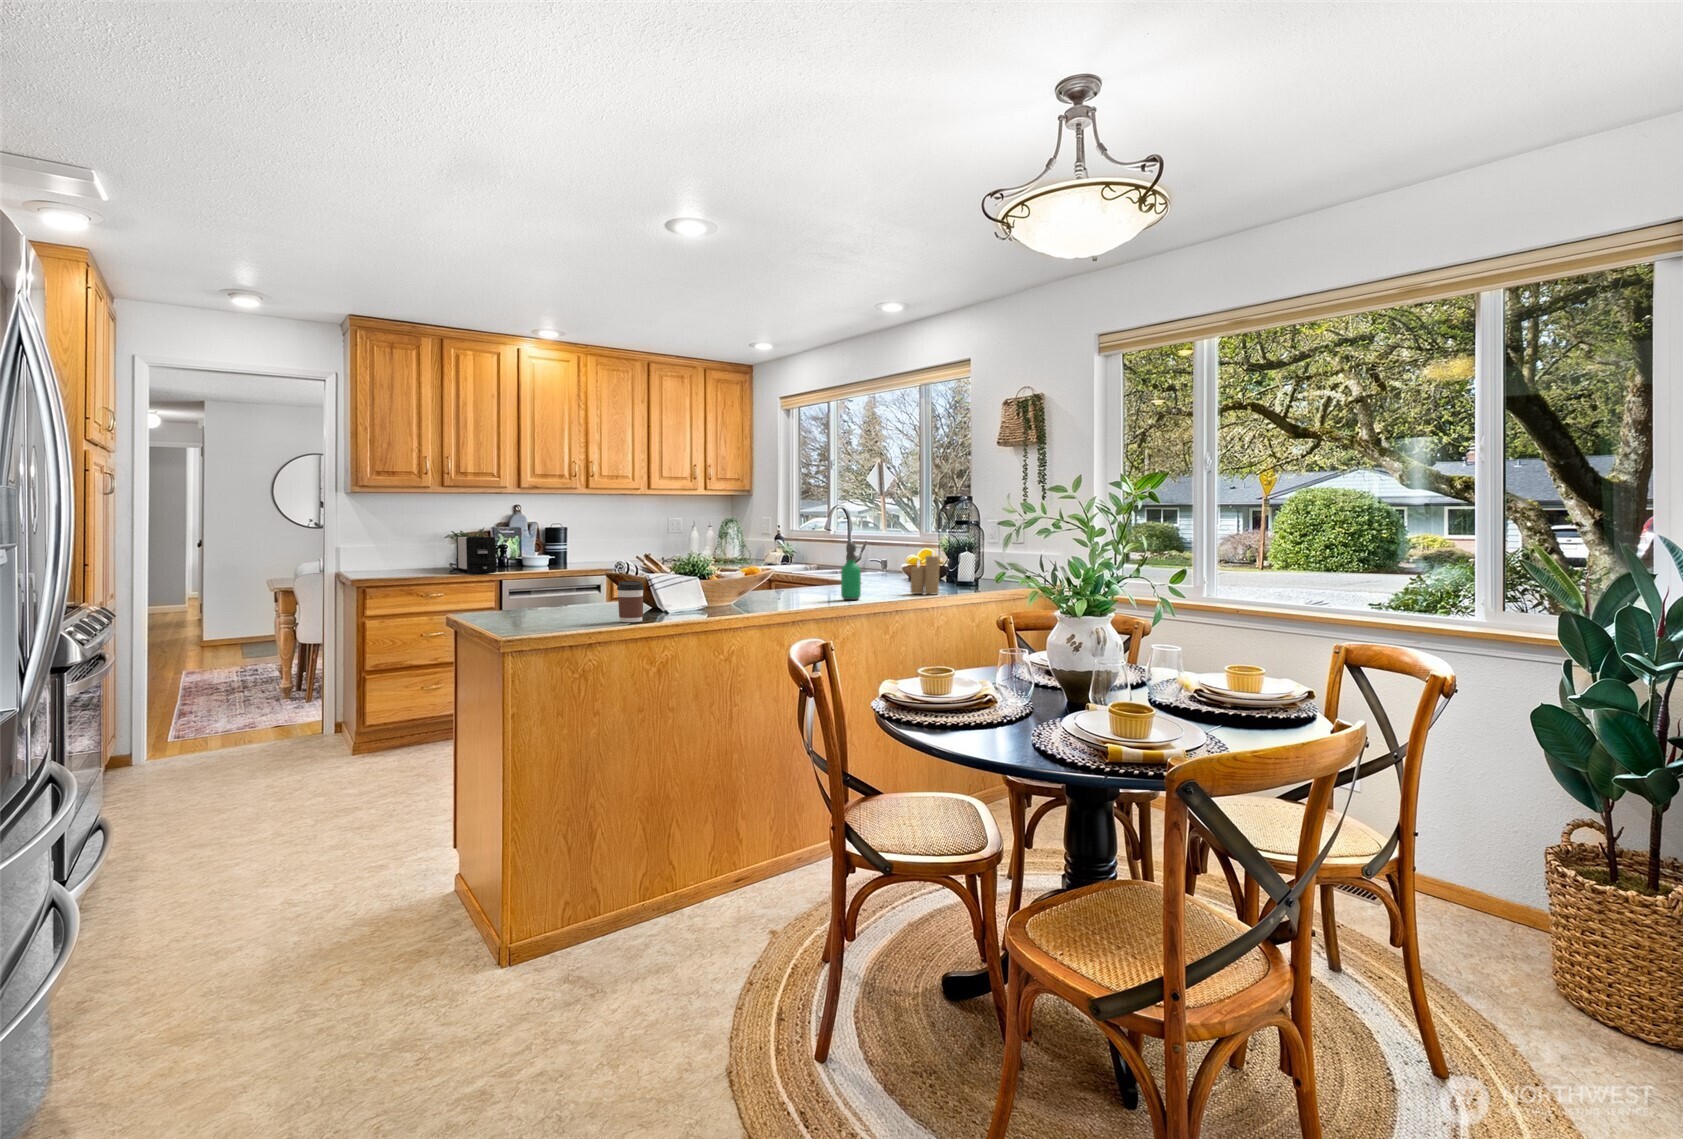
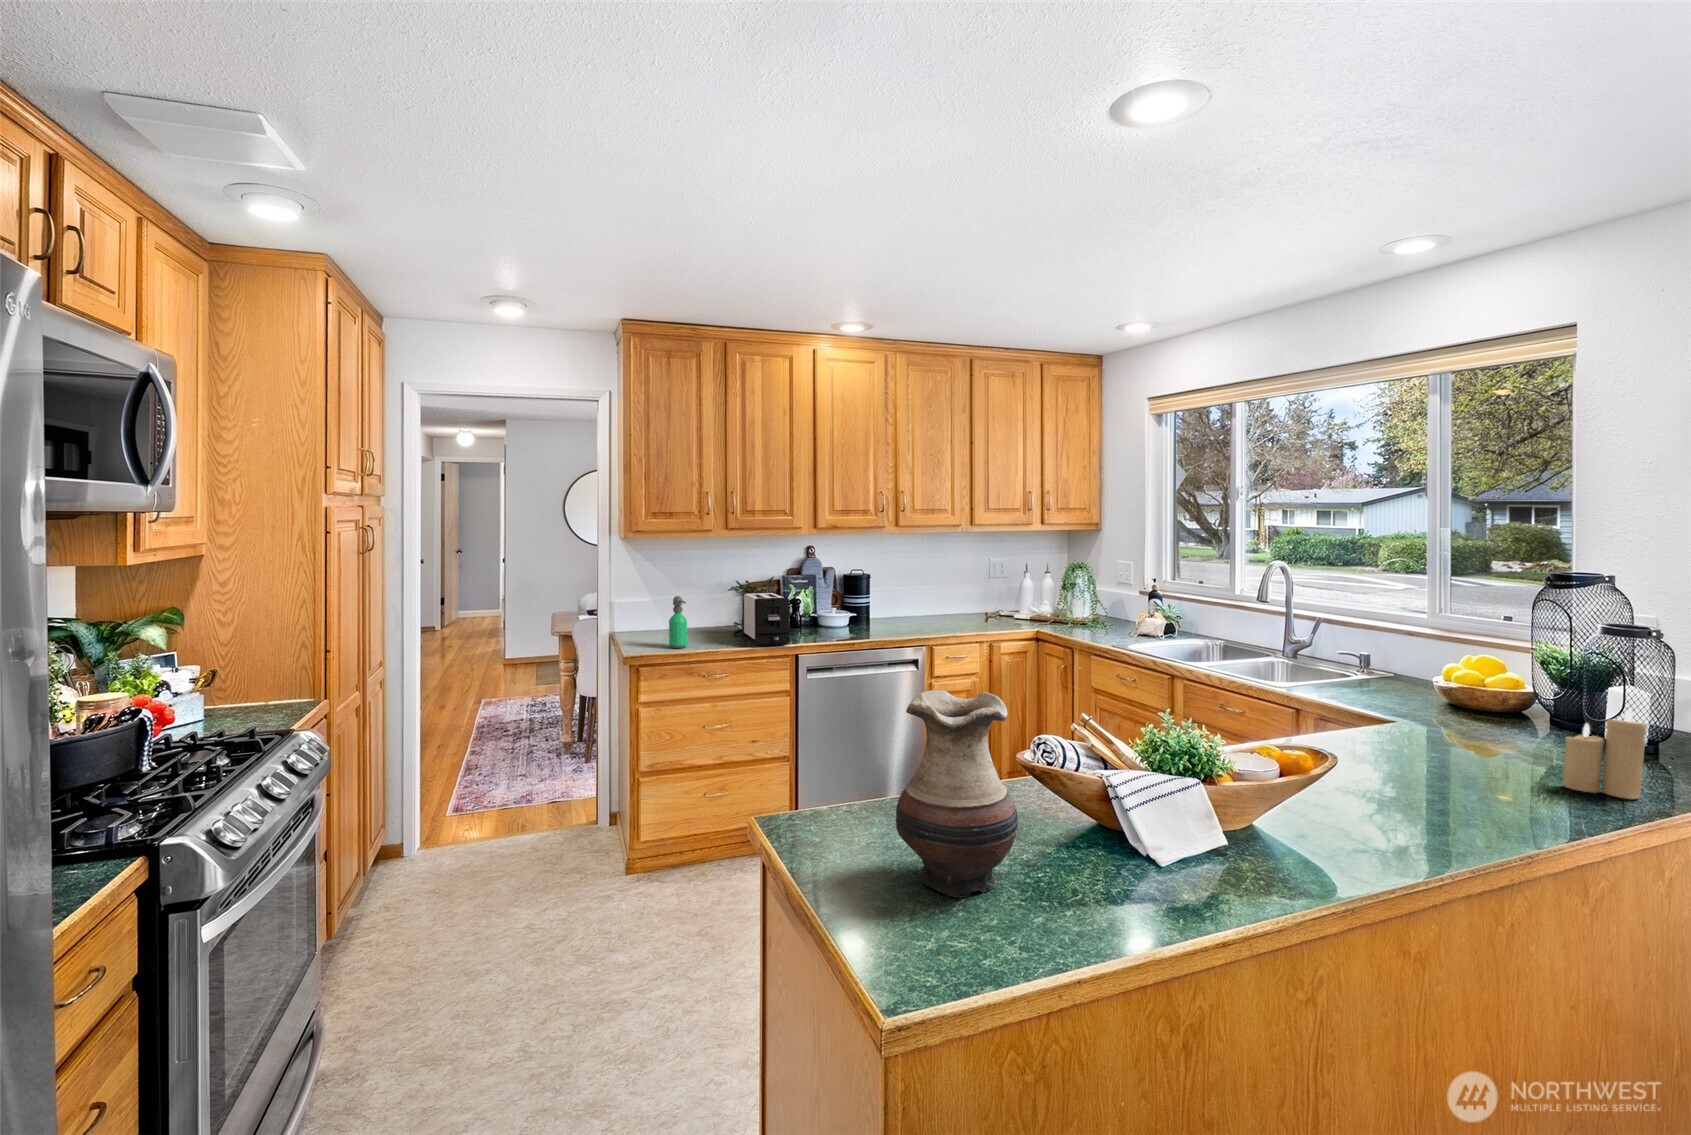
vase: none [530,524,597,622] -> present [896,690,1018,898]
soap dispenser: present [841,542,864,600] -> present [669,596,687,648]
coffee cup: present [617,581,644,622] -> none [1074,828,1131,929]

